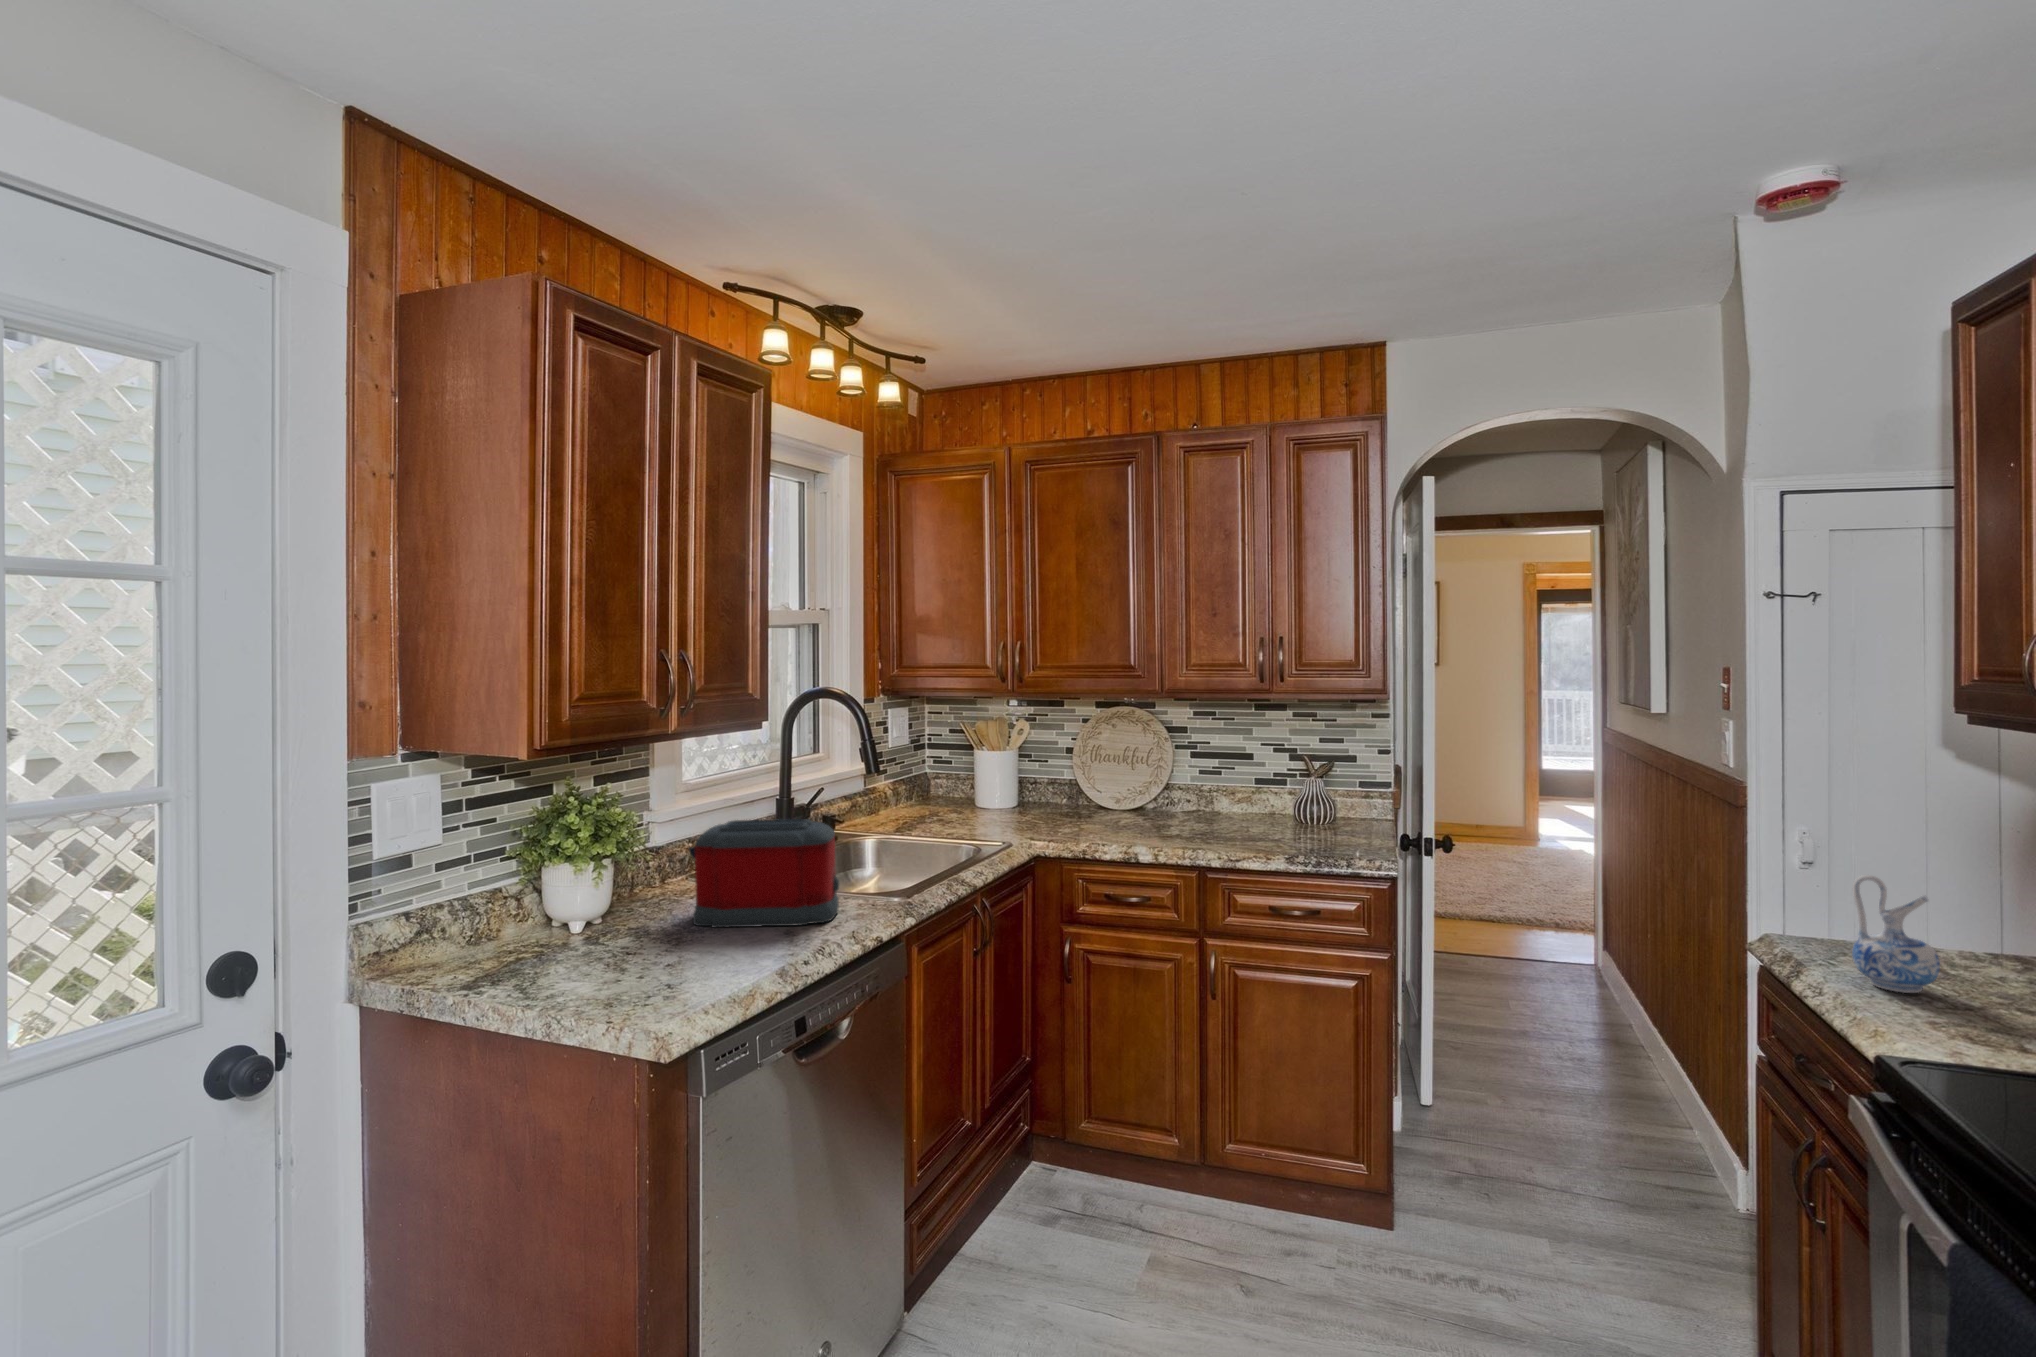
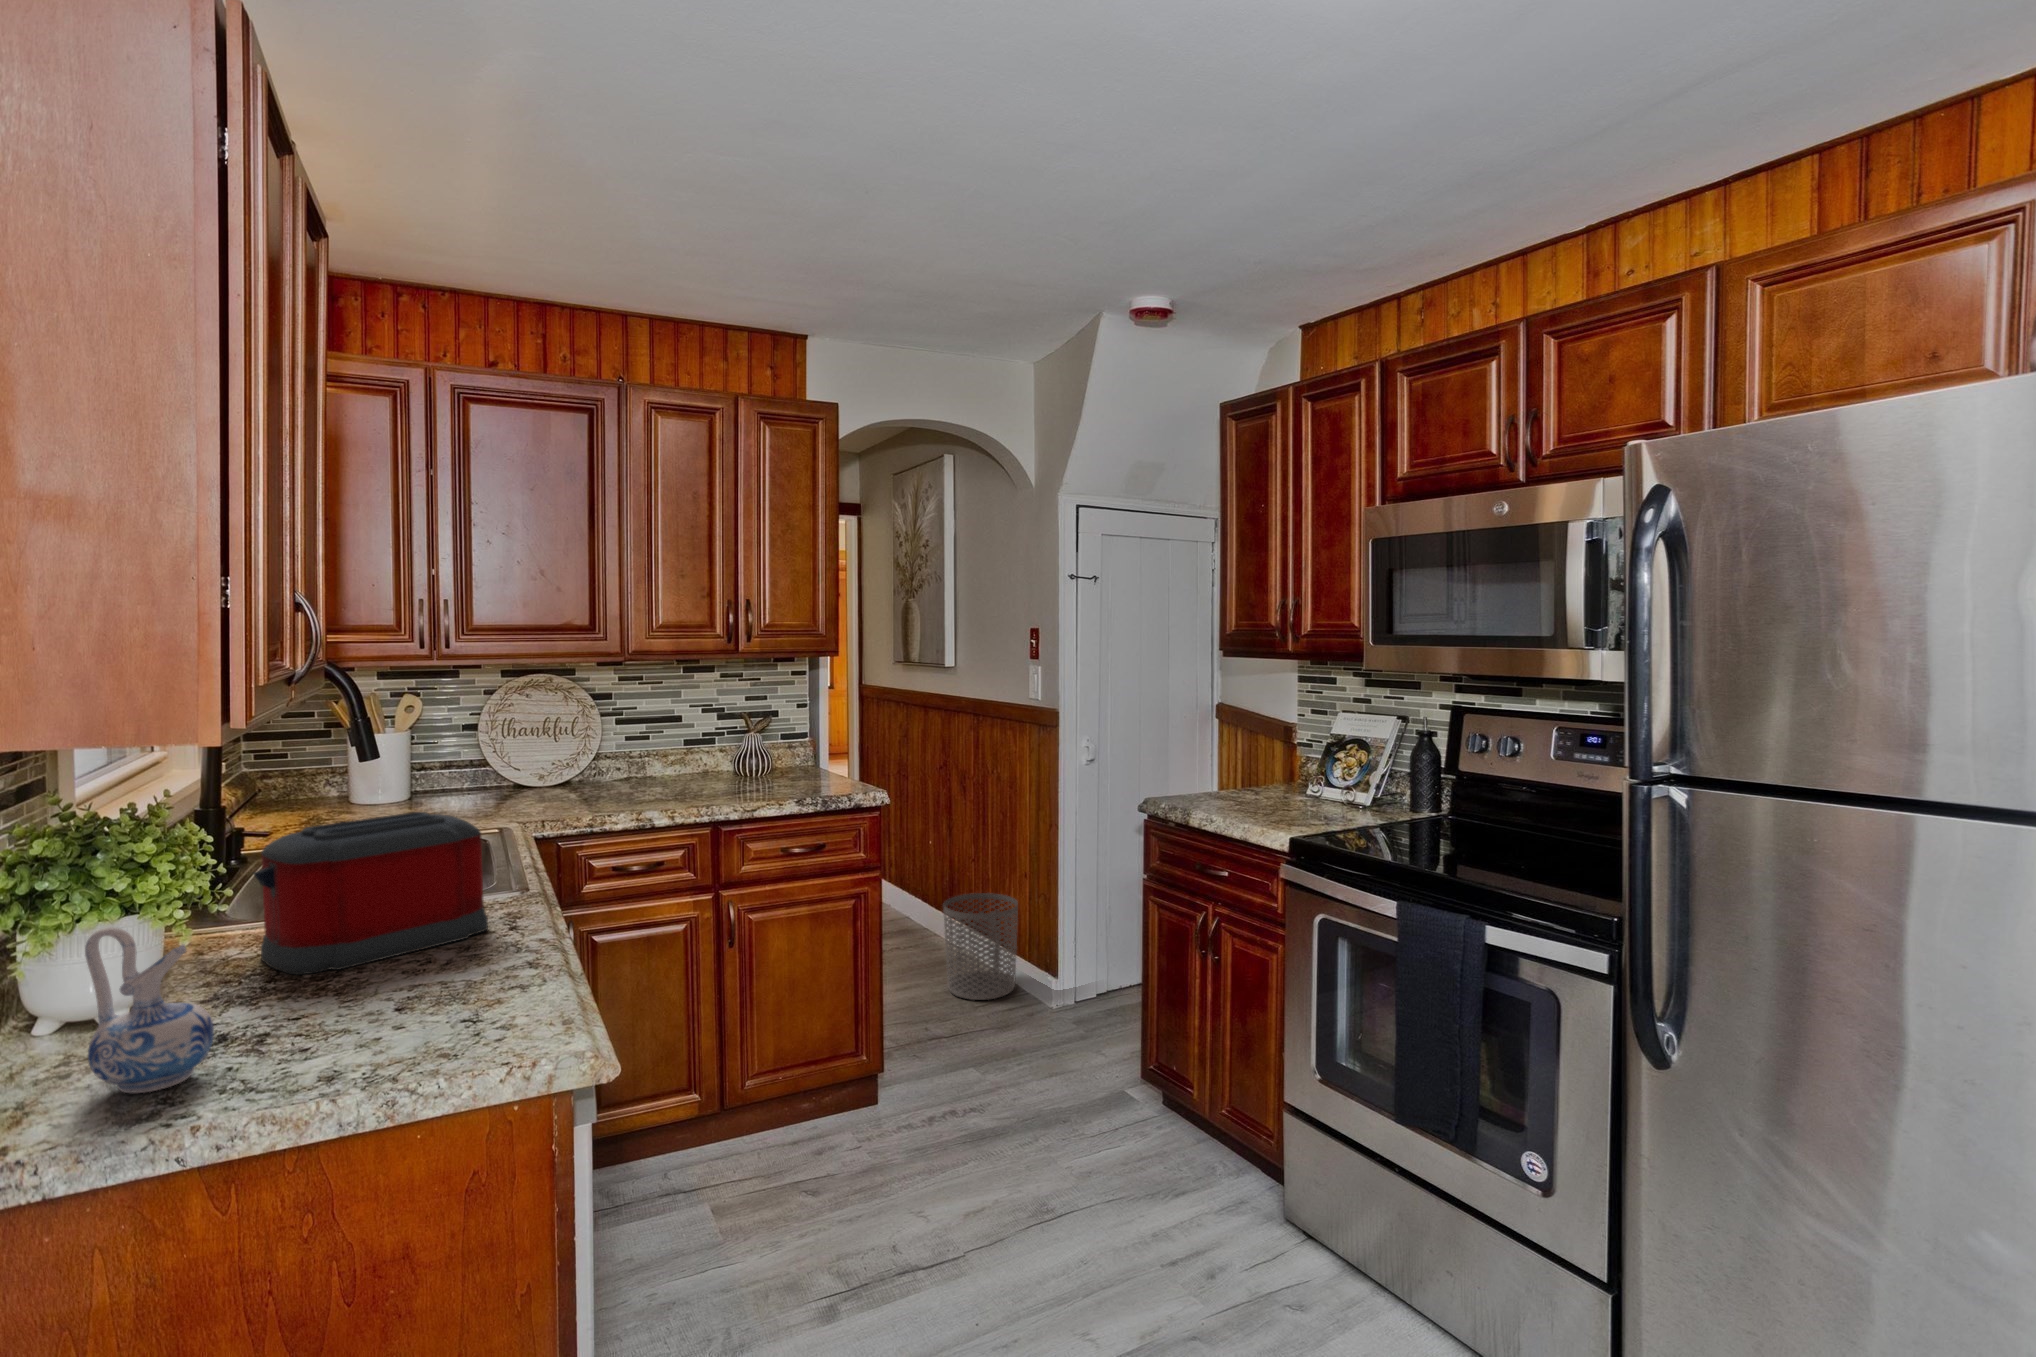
ceramic pitcher: present [1852,875,1940,993] -> present [85,927,214,1093]
waste bin: none [1581,1015,1699,1169] -> present [943,893,1018,1000]

